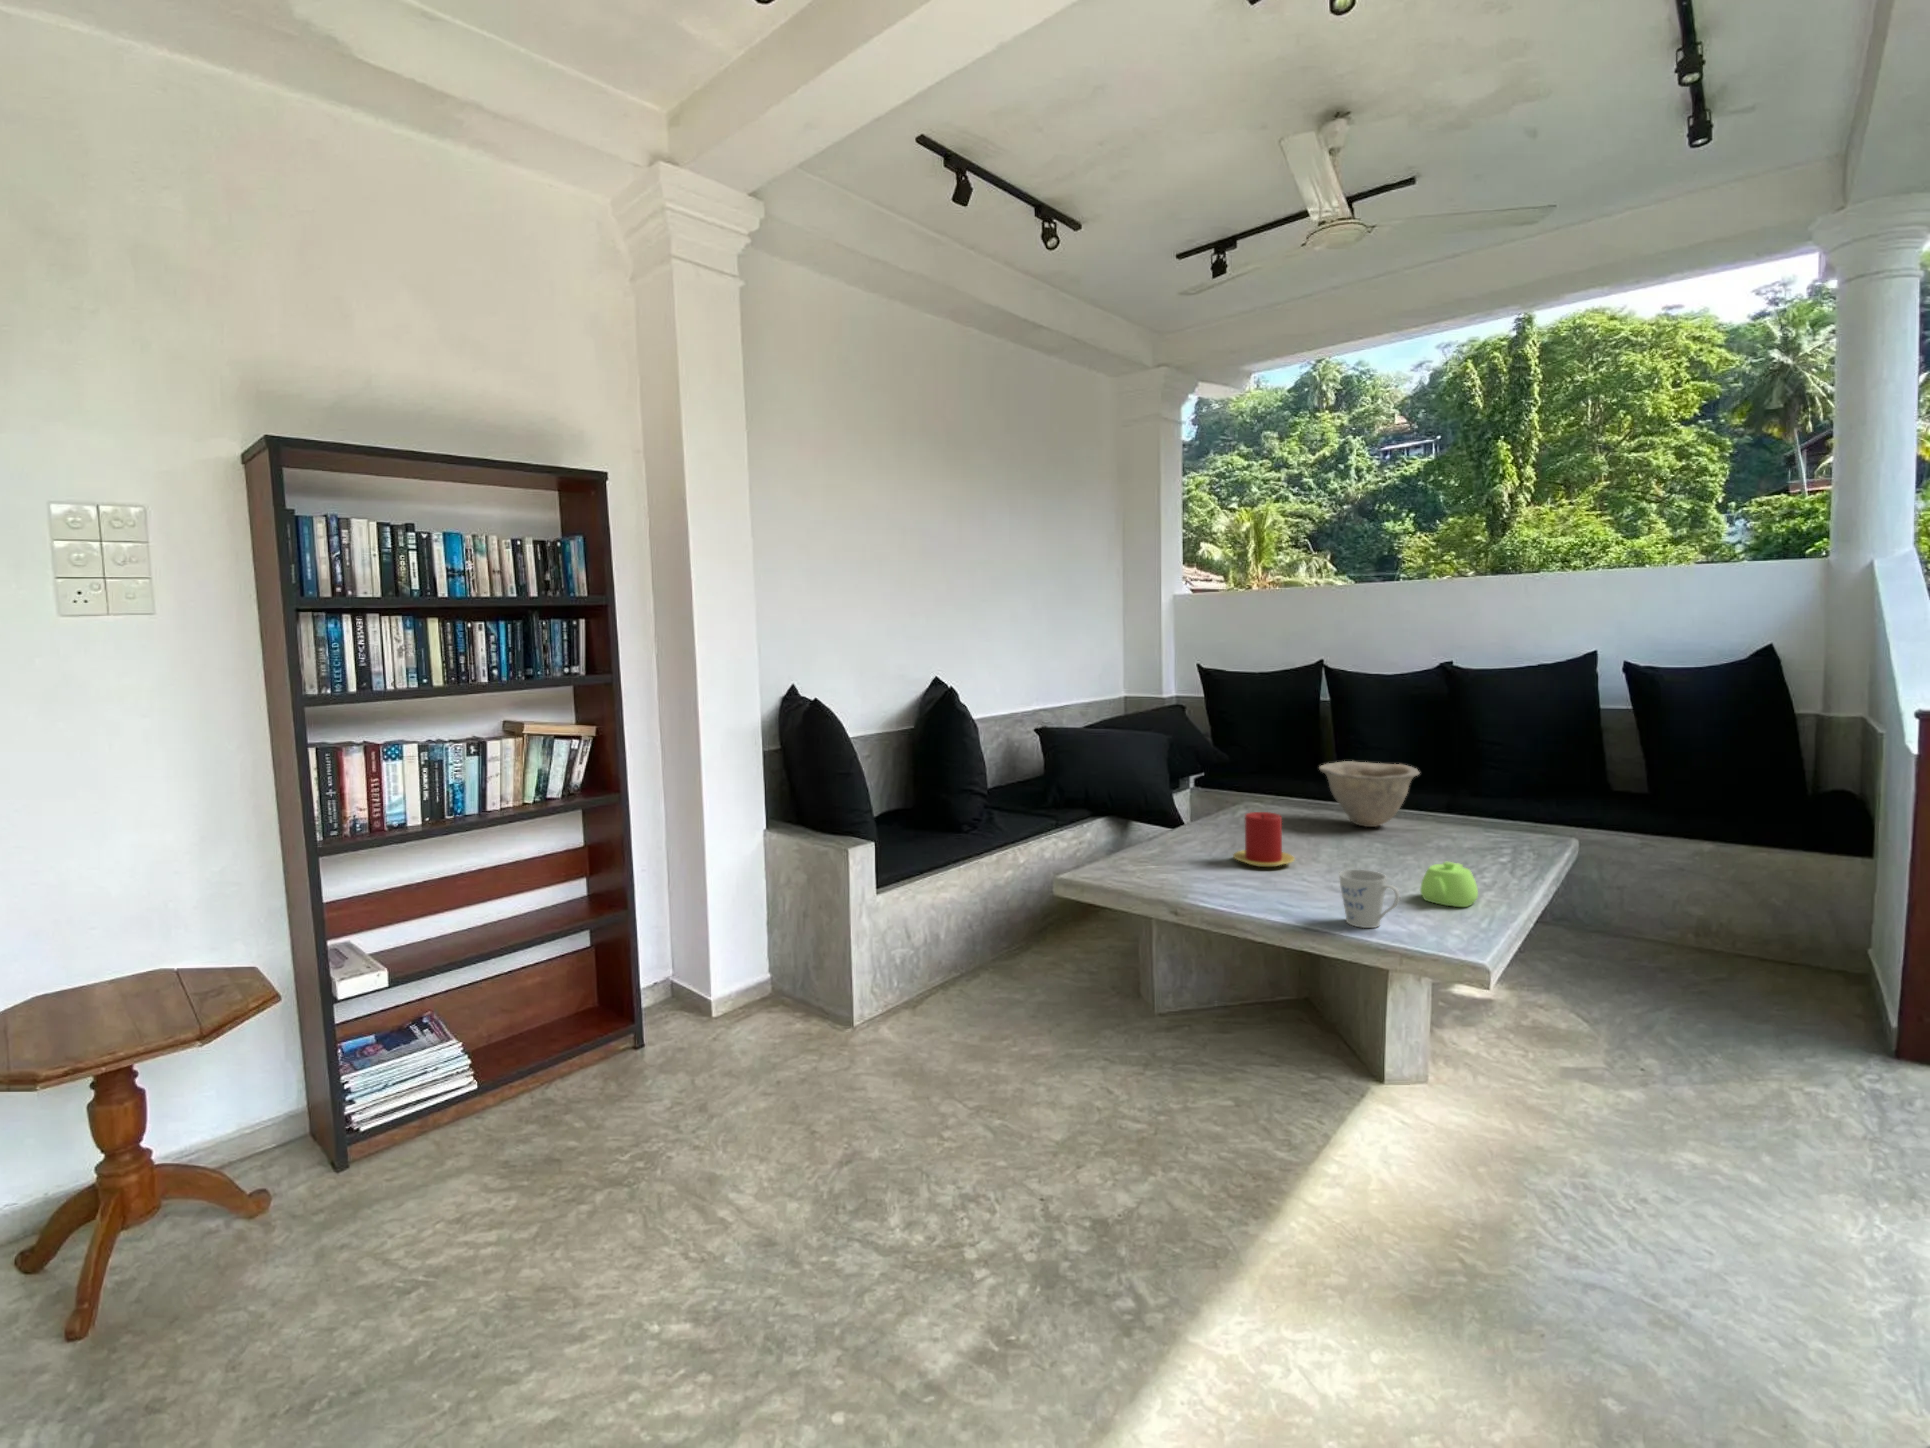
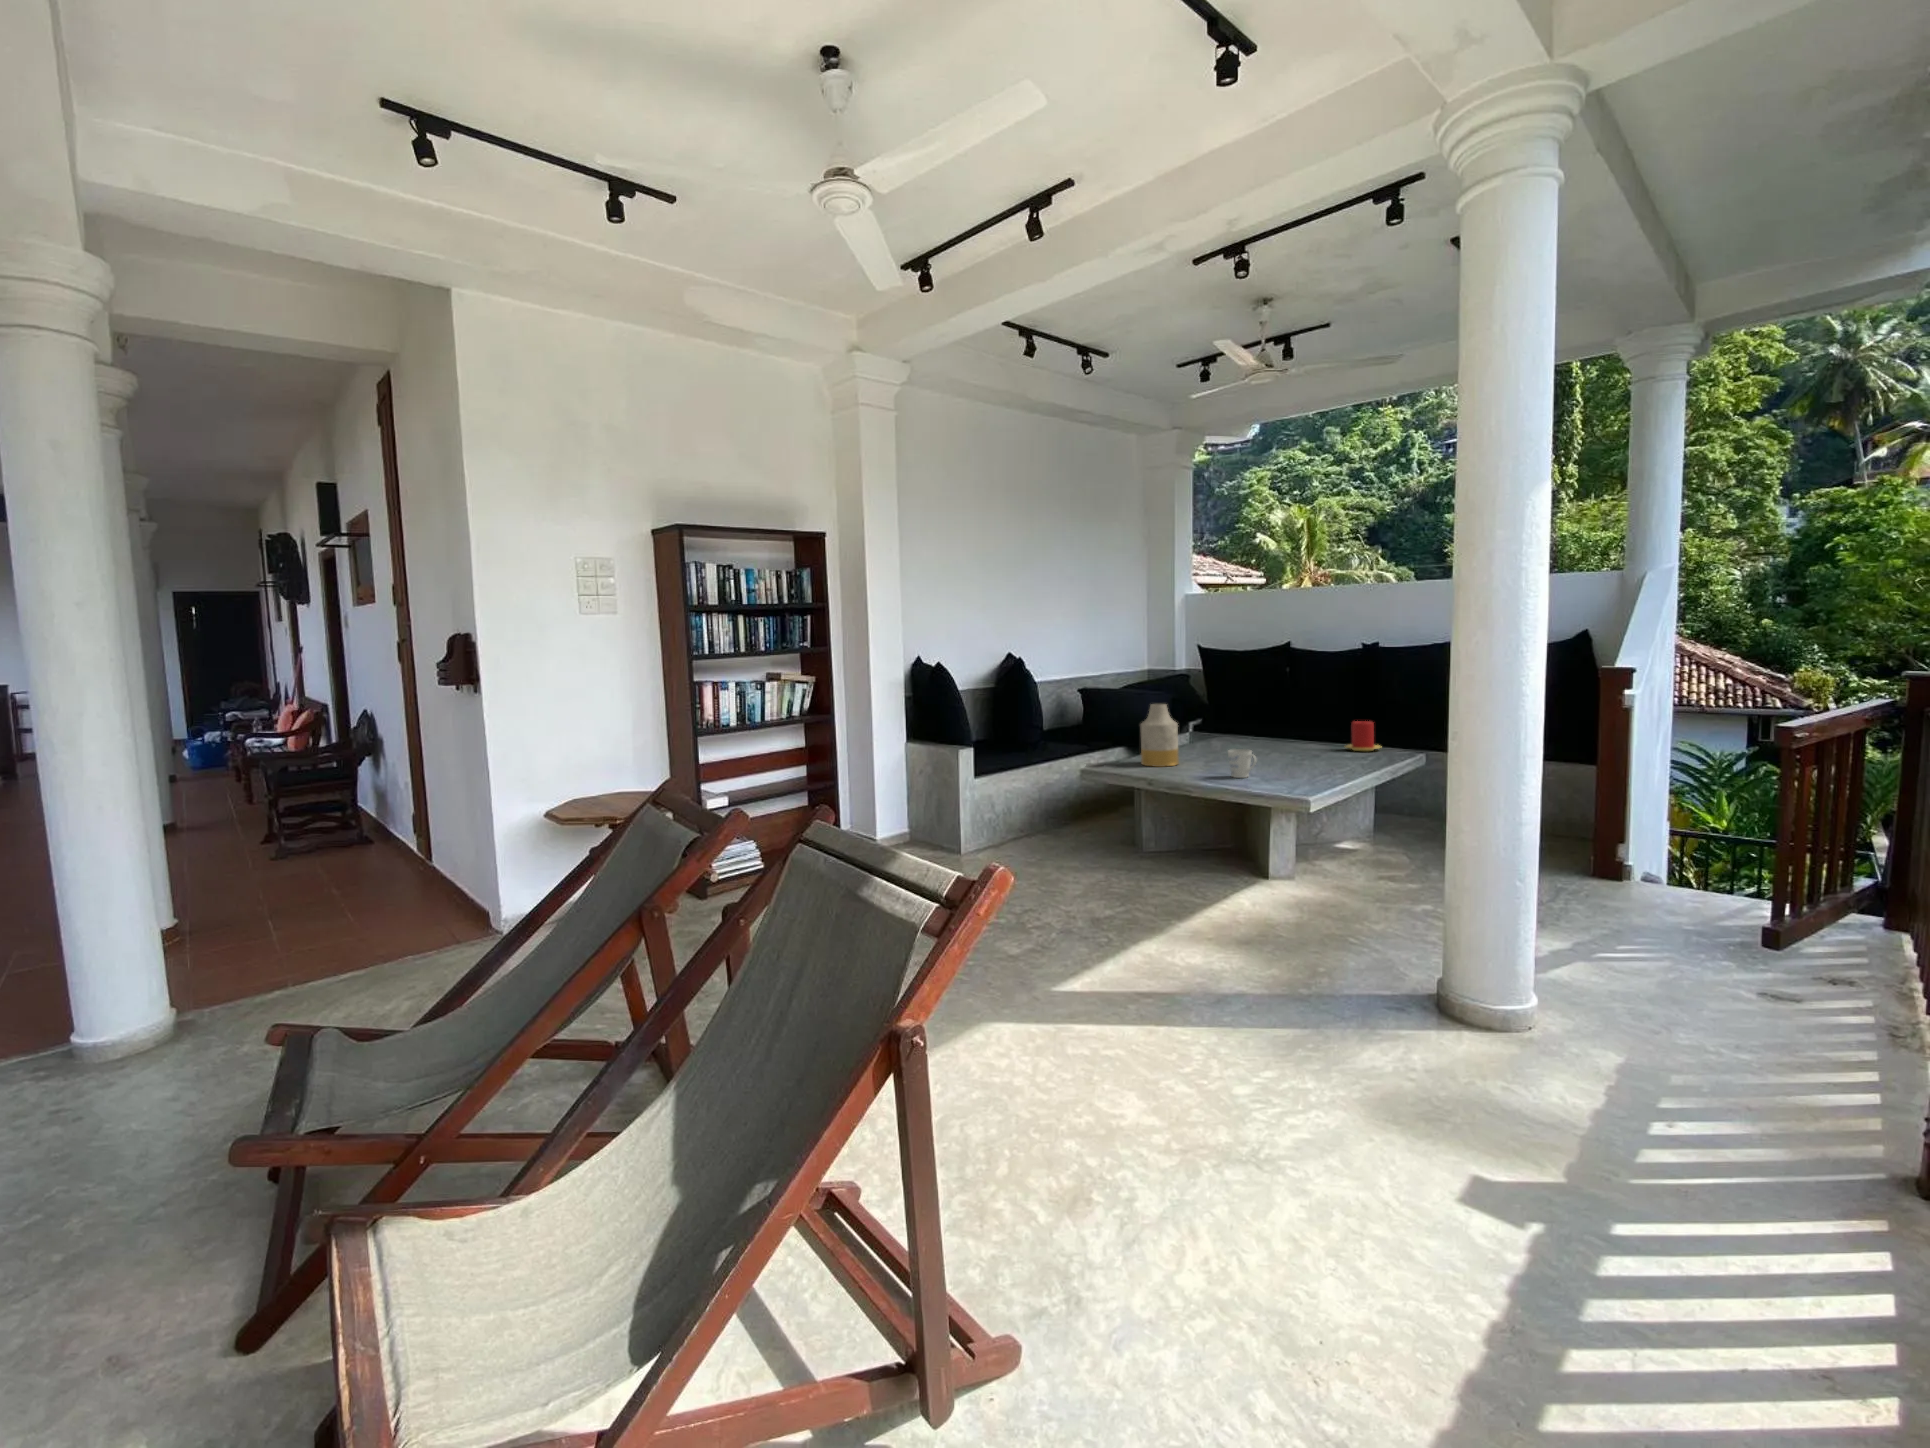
bowl: present [1319,761,1419,827] -> none [1257,705,1320,746]
vase: none [1160,773,1225,885] -> present [1141,704,1179,767]
candle: present [1233,812,1294,867] -> present [1346,721,1380,751]
teapot: present [1420,862,1478,907] -> none [1282,748,1313,772]

